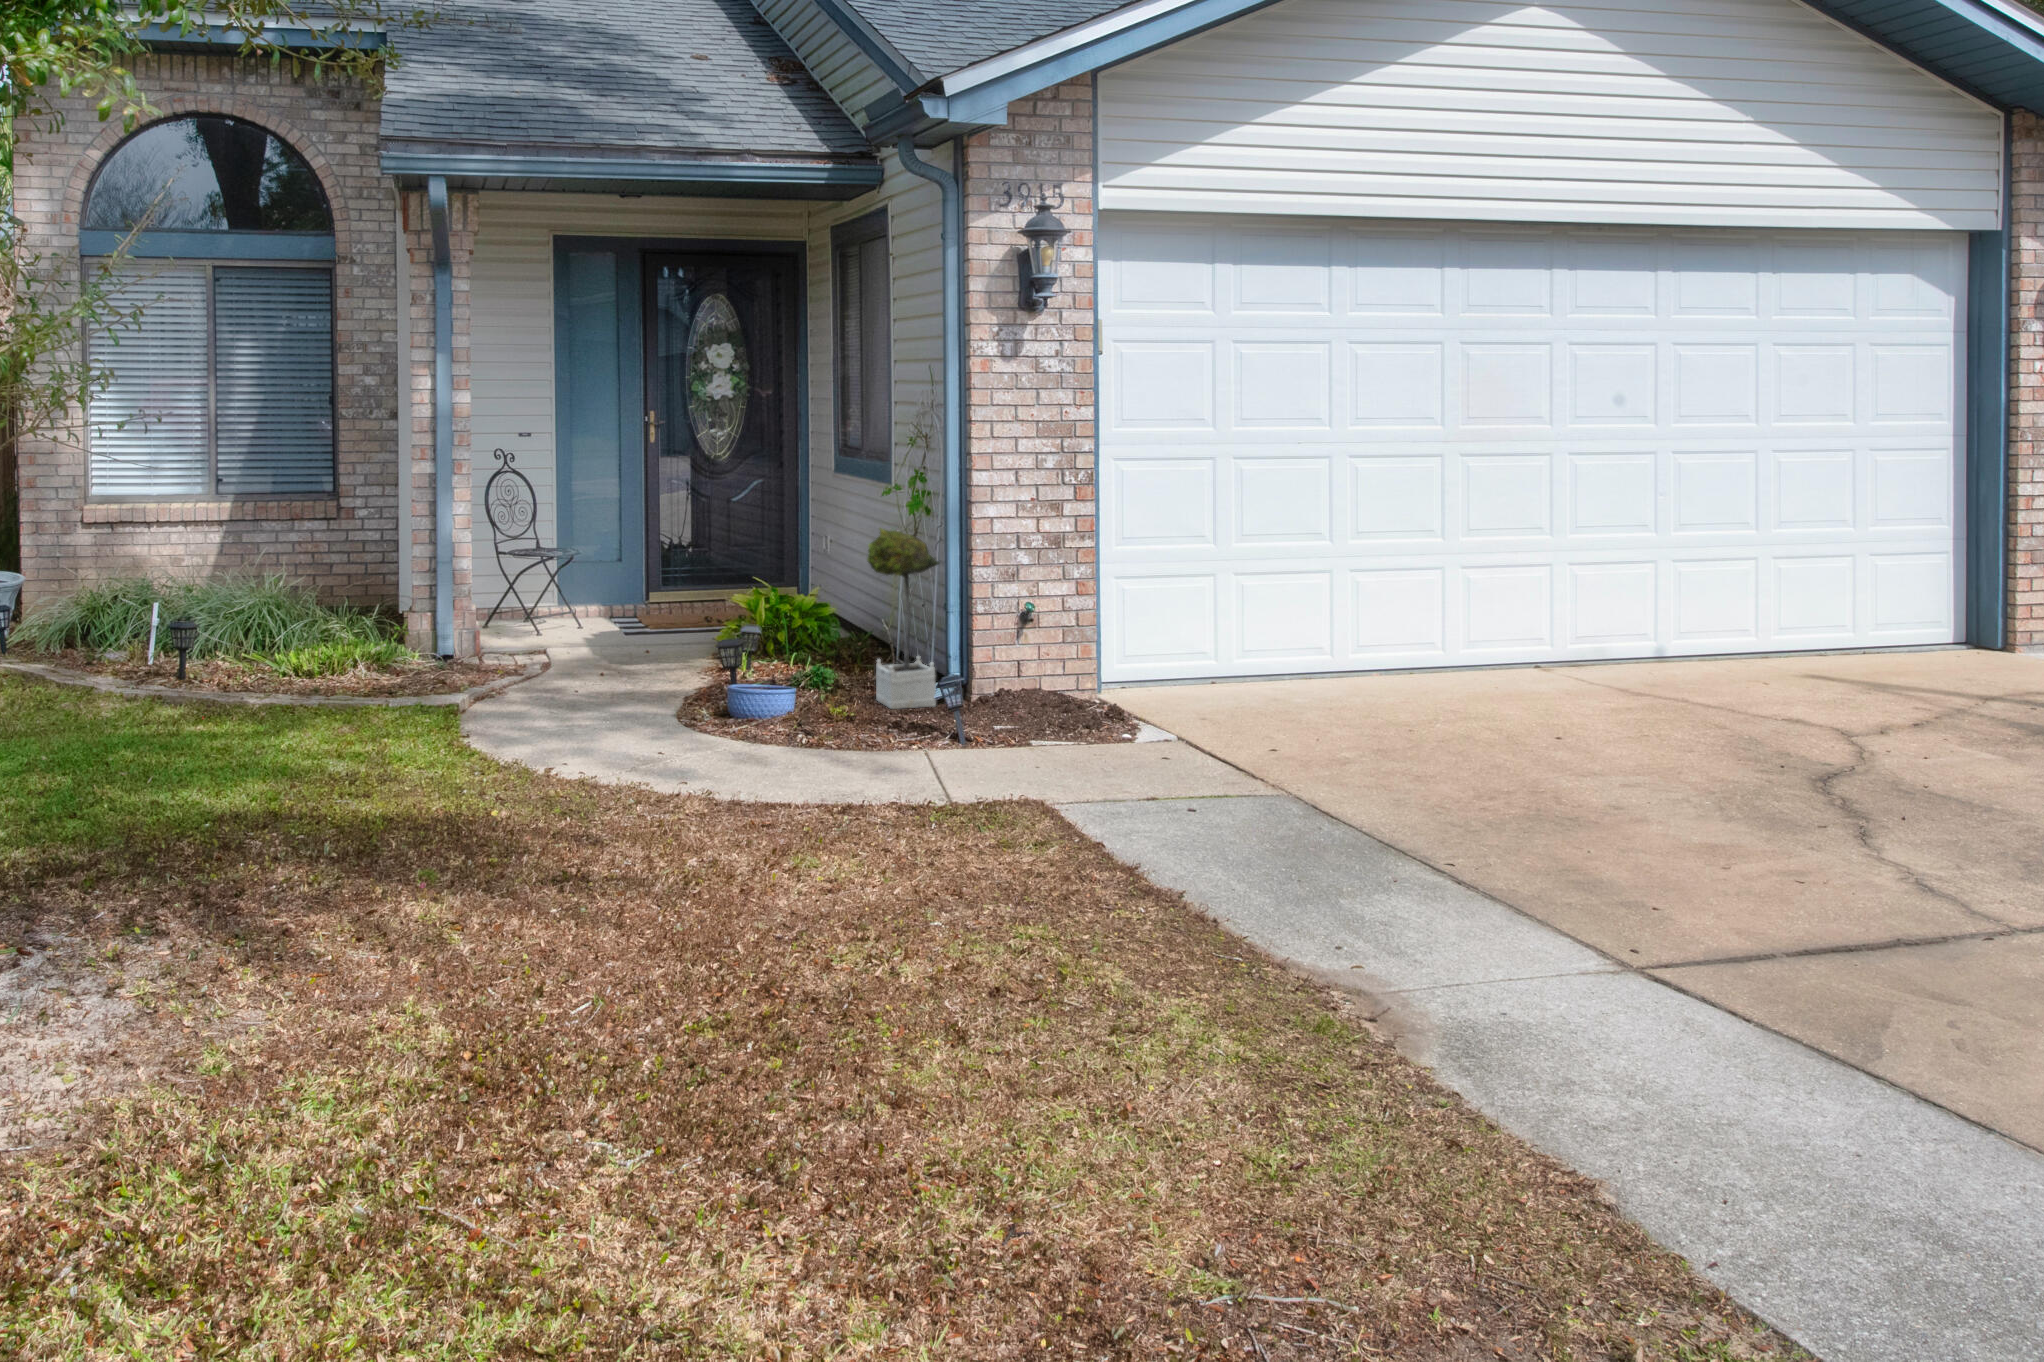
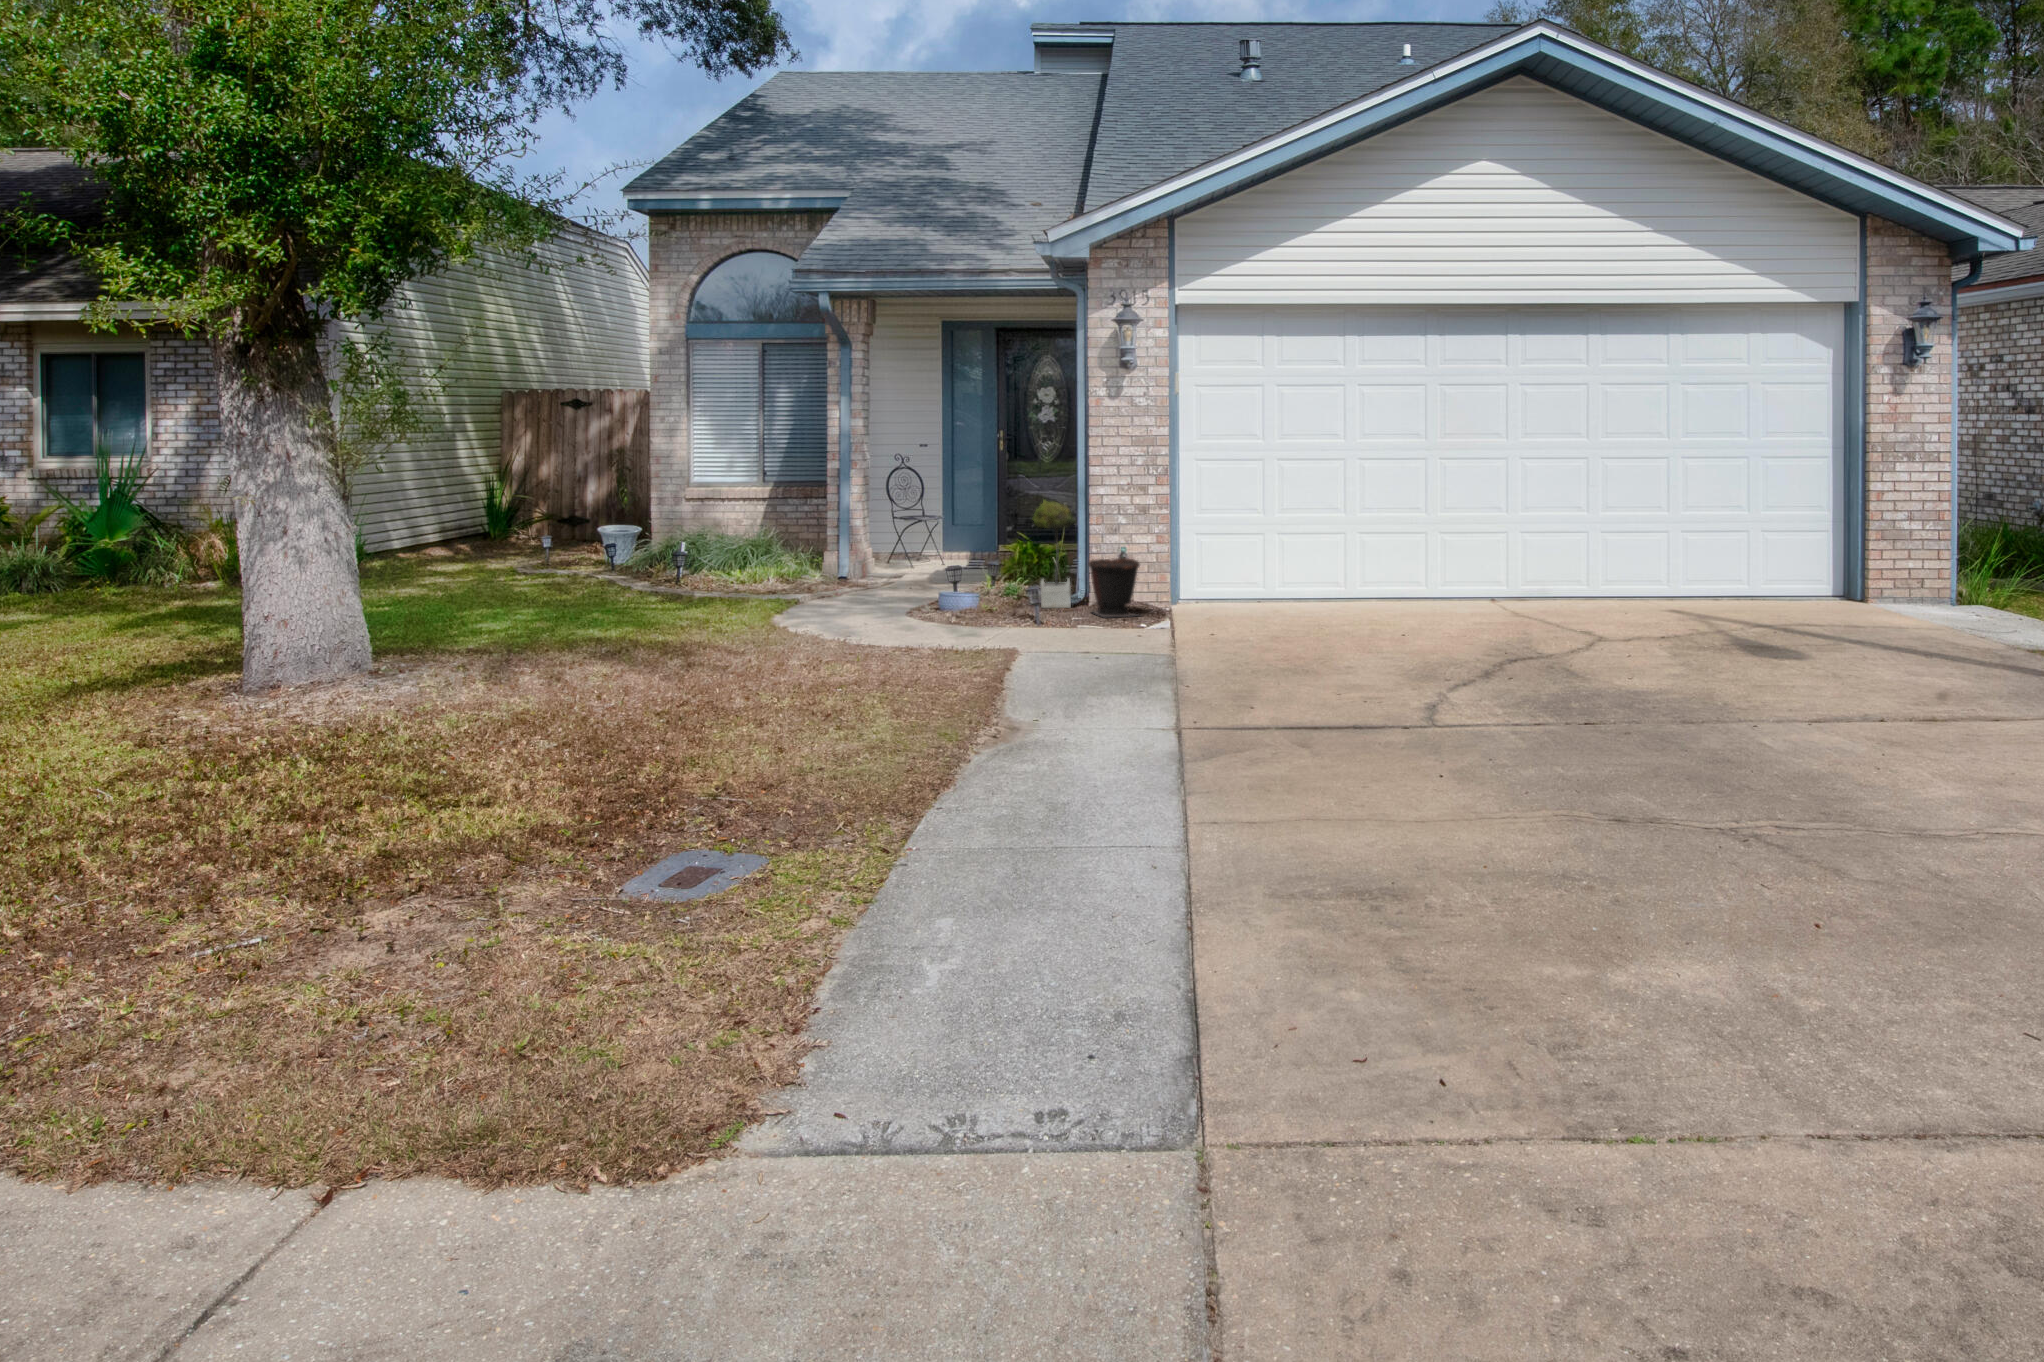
bucket: none [985,623,1083,726] -> present [1088,558,1140,617]

